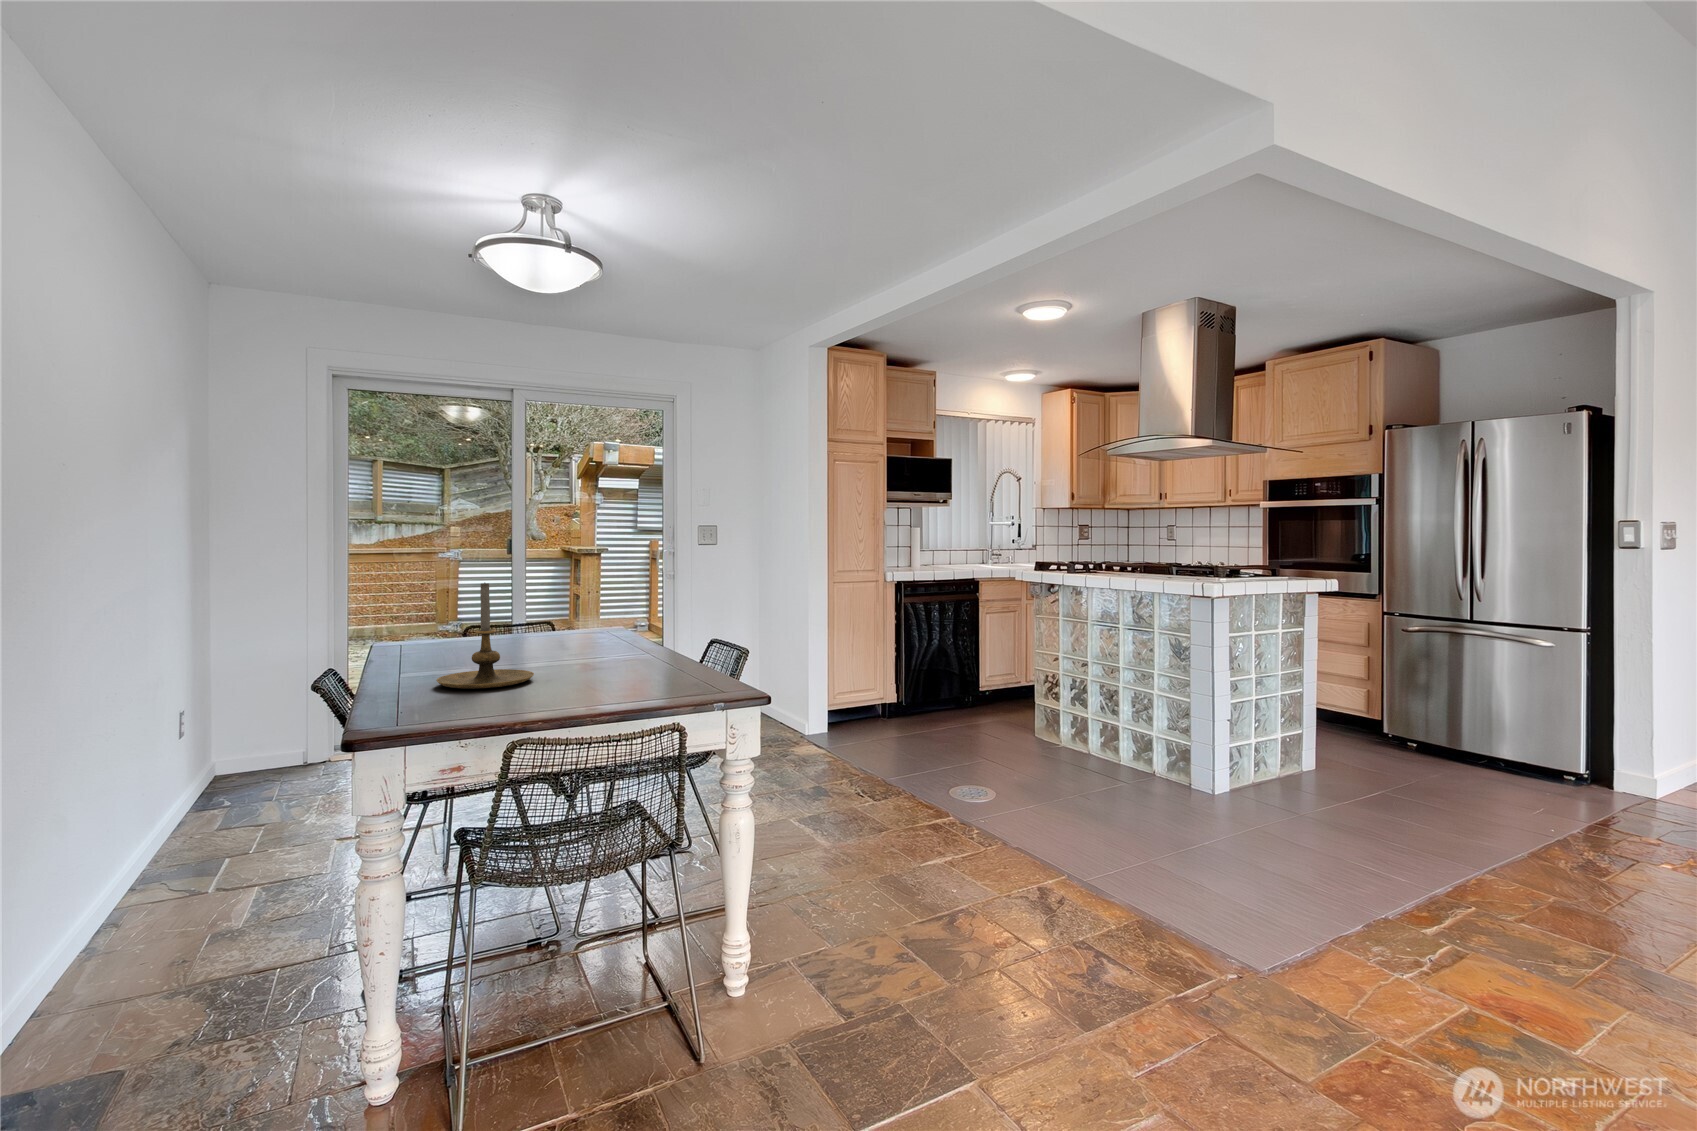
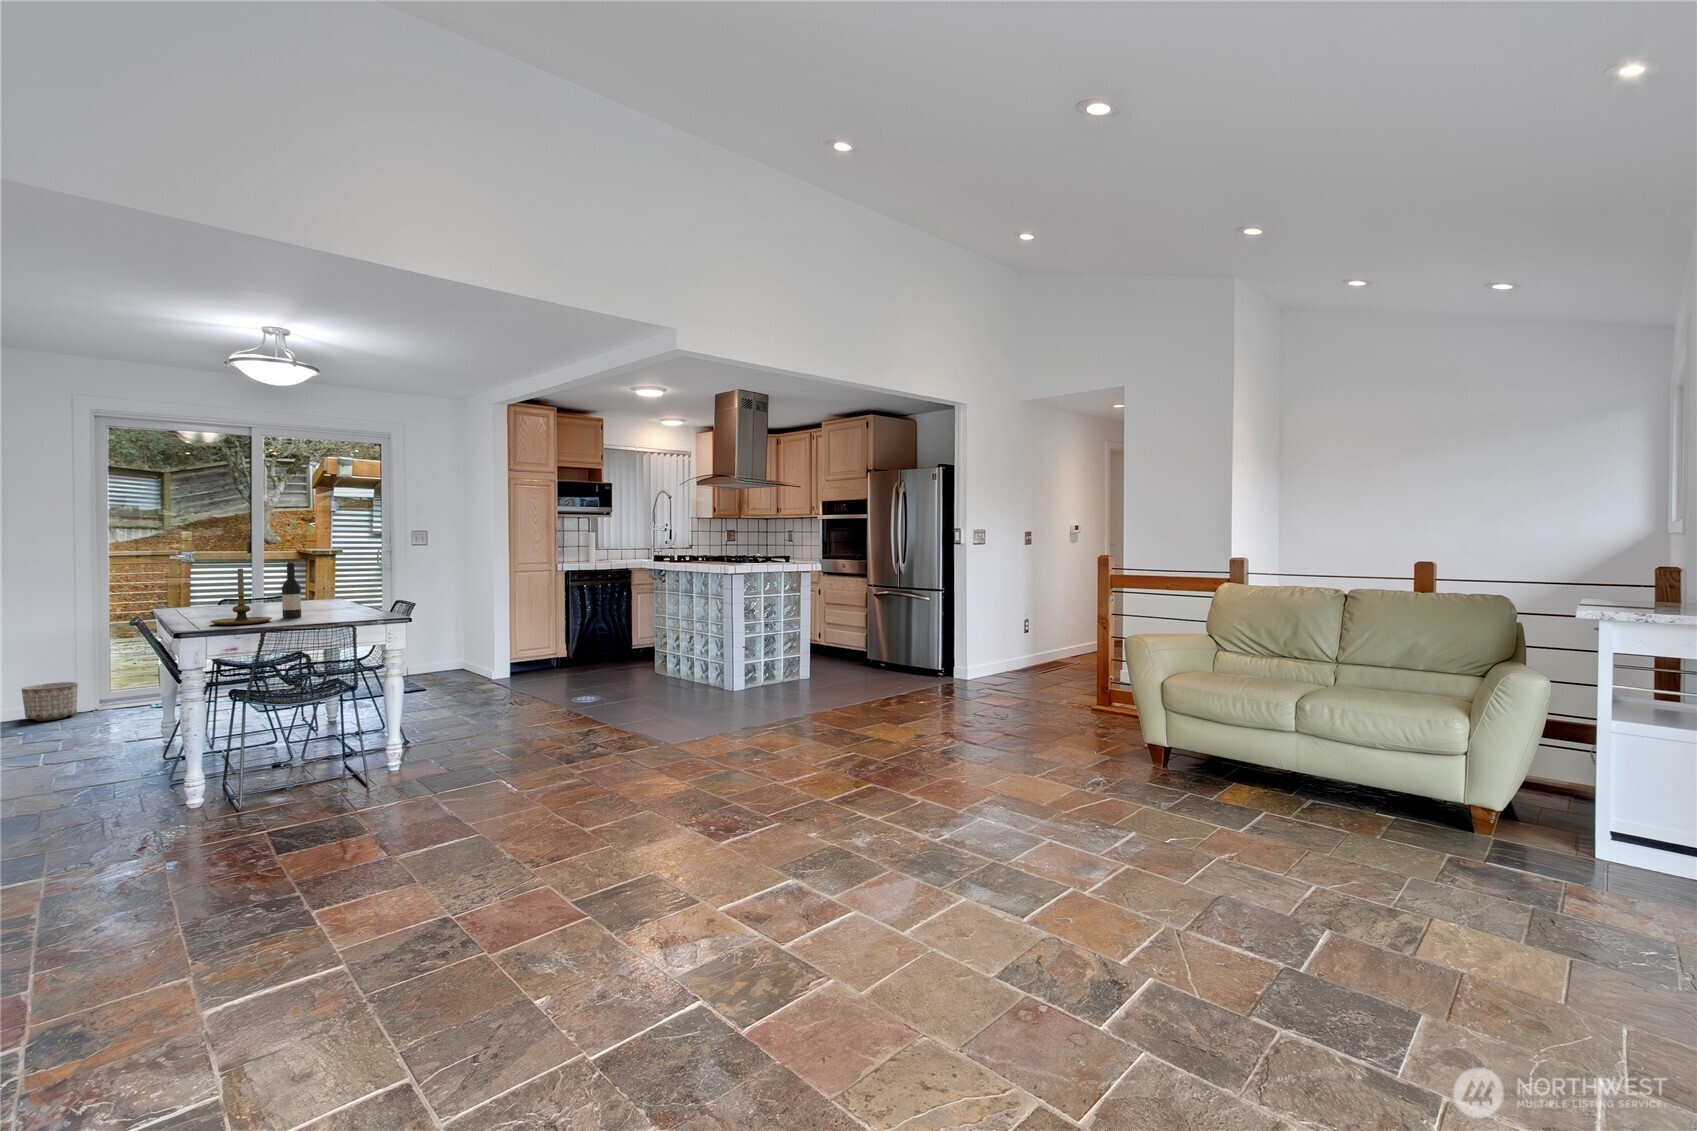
wine bottle: none [549,571,578,670] -> present [282,562,301,618]
planter: none [240,725,305,779] -> present [22,682,78,721]

